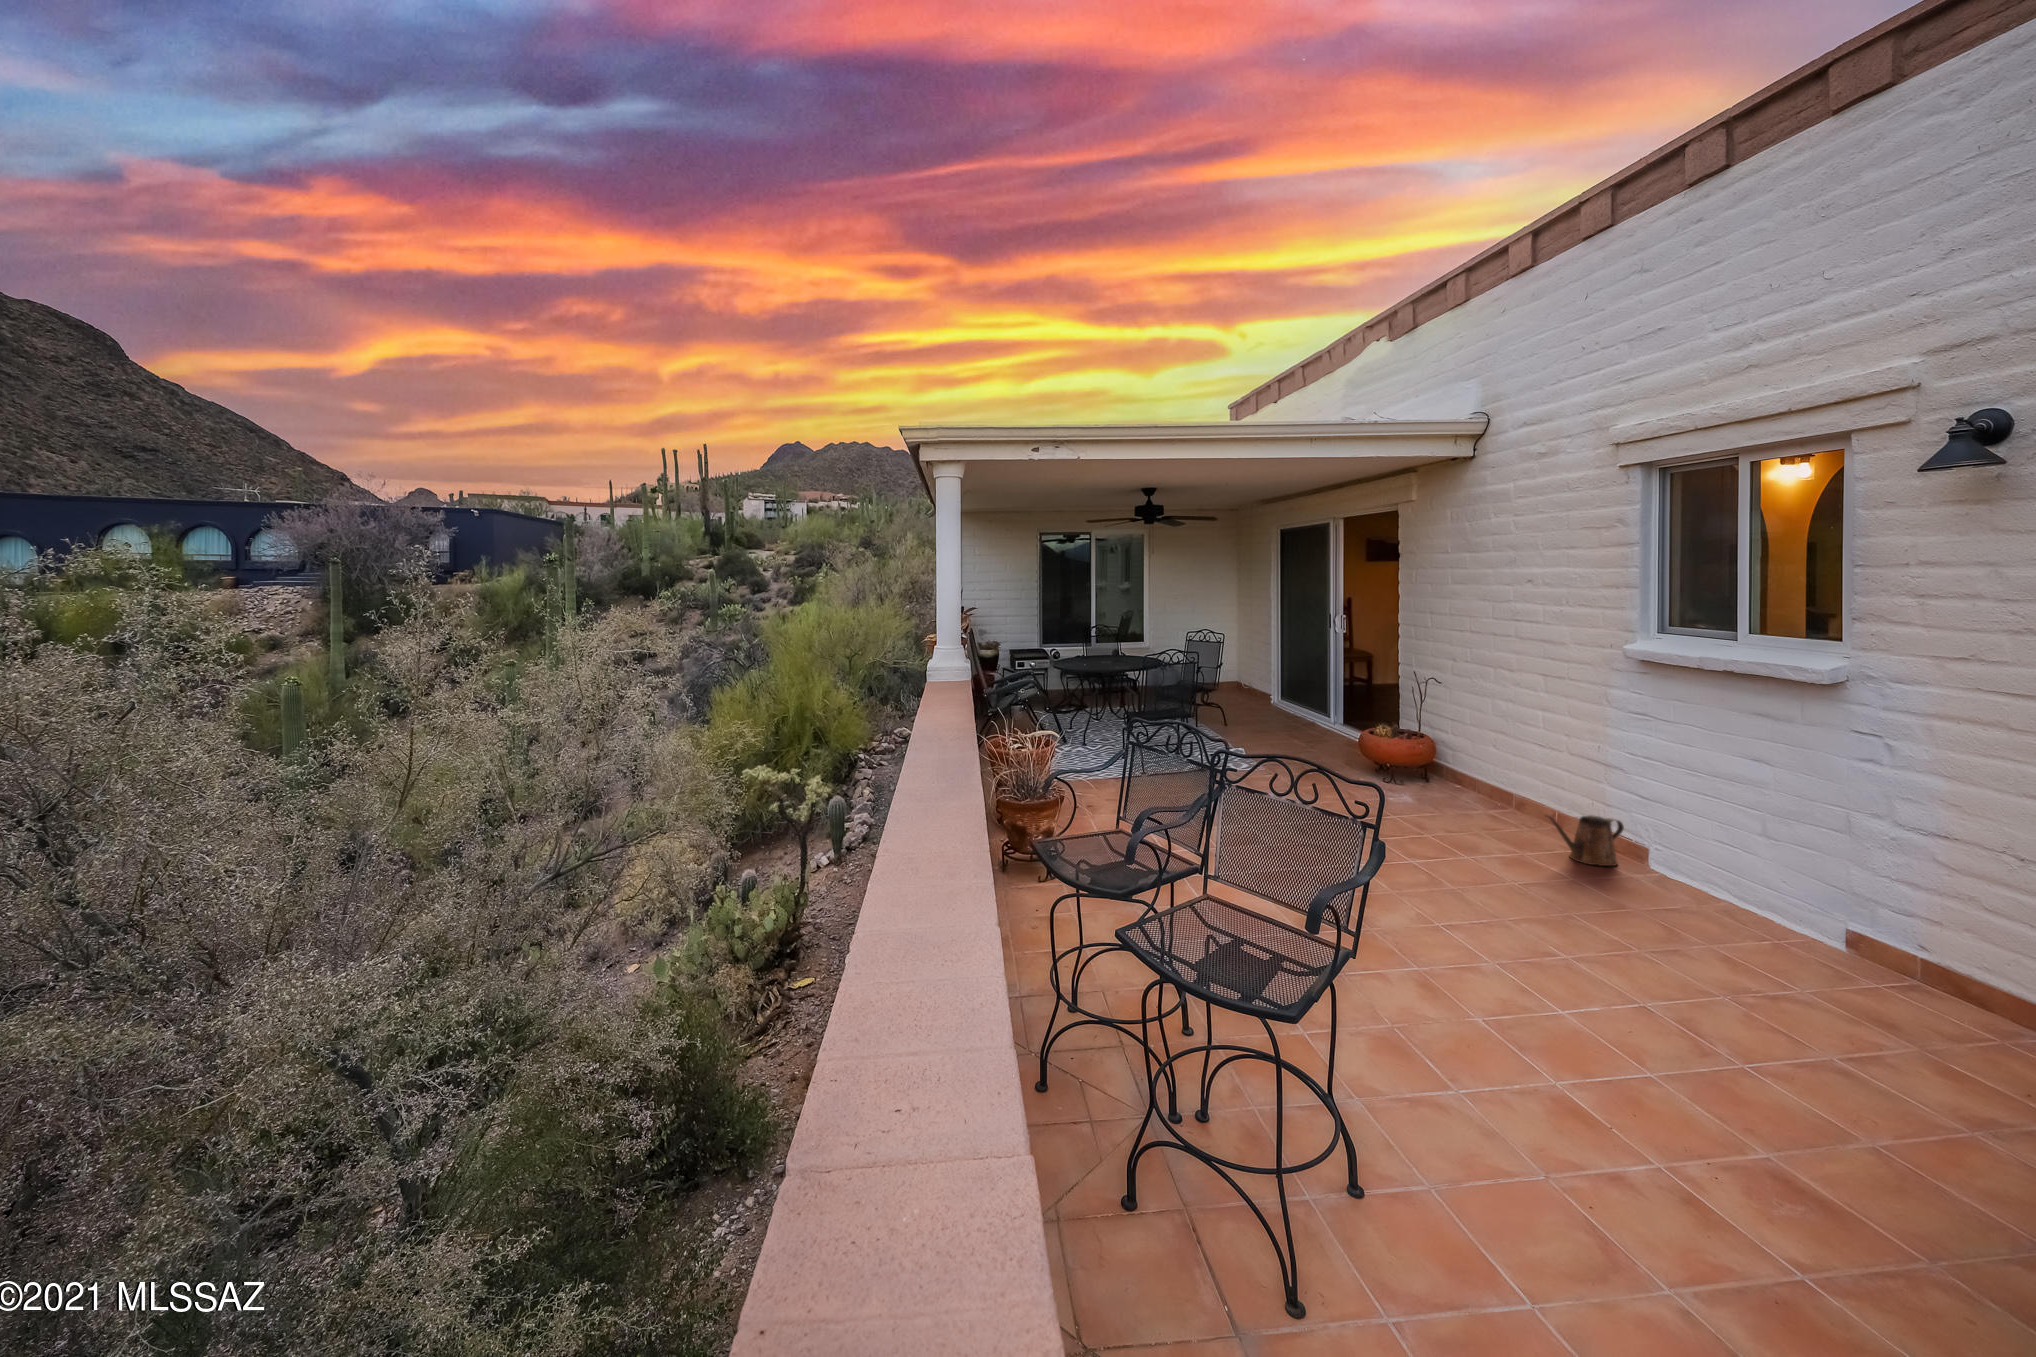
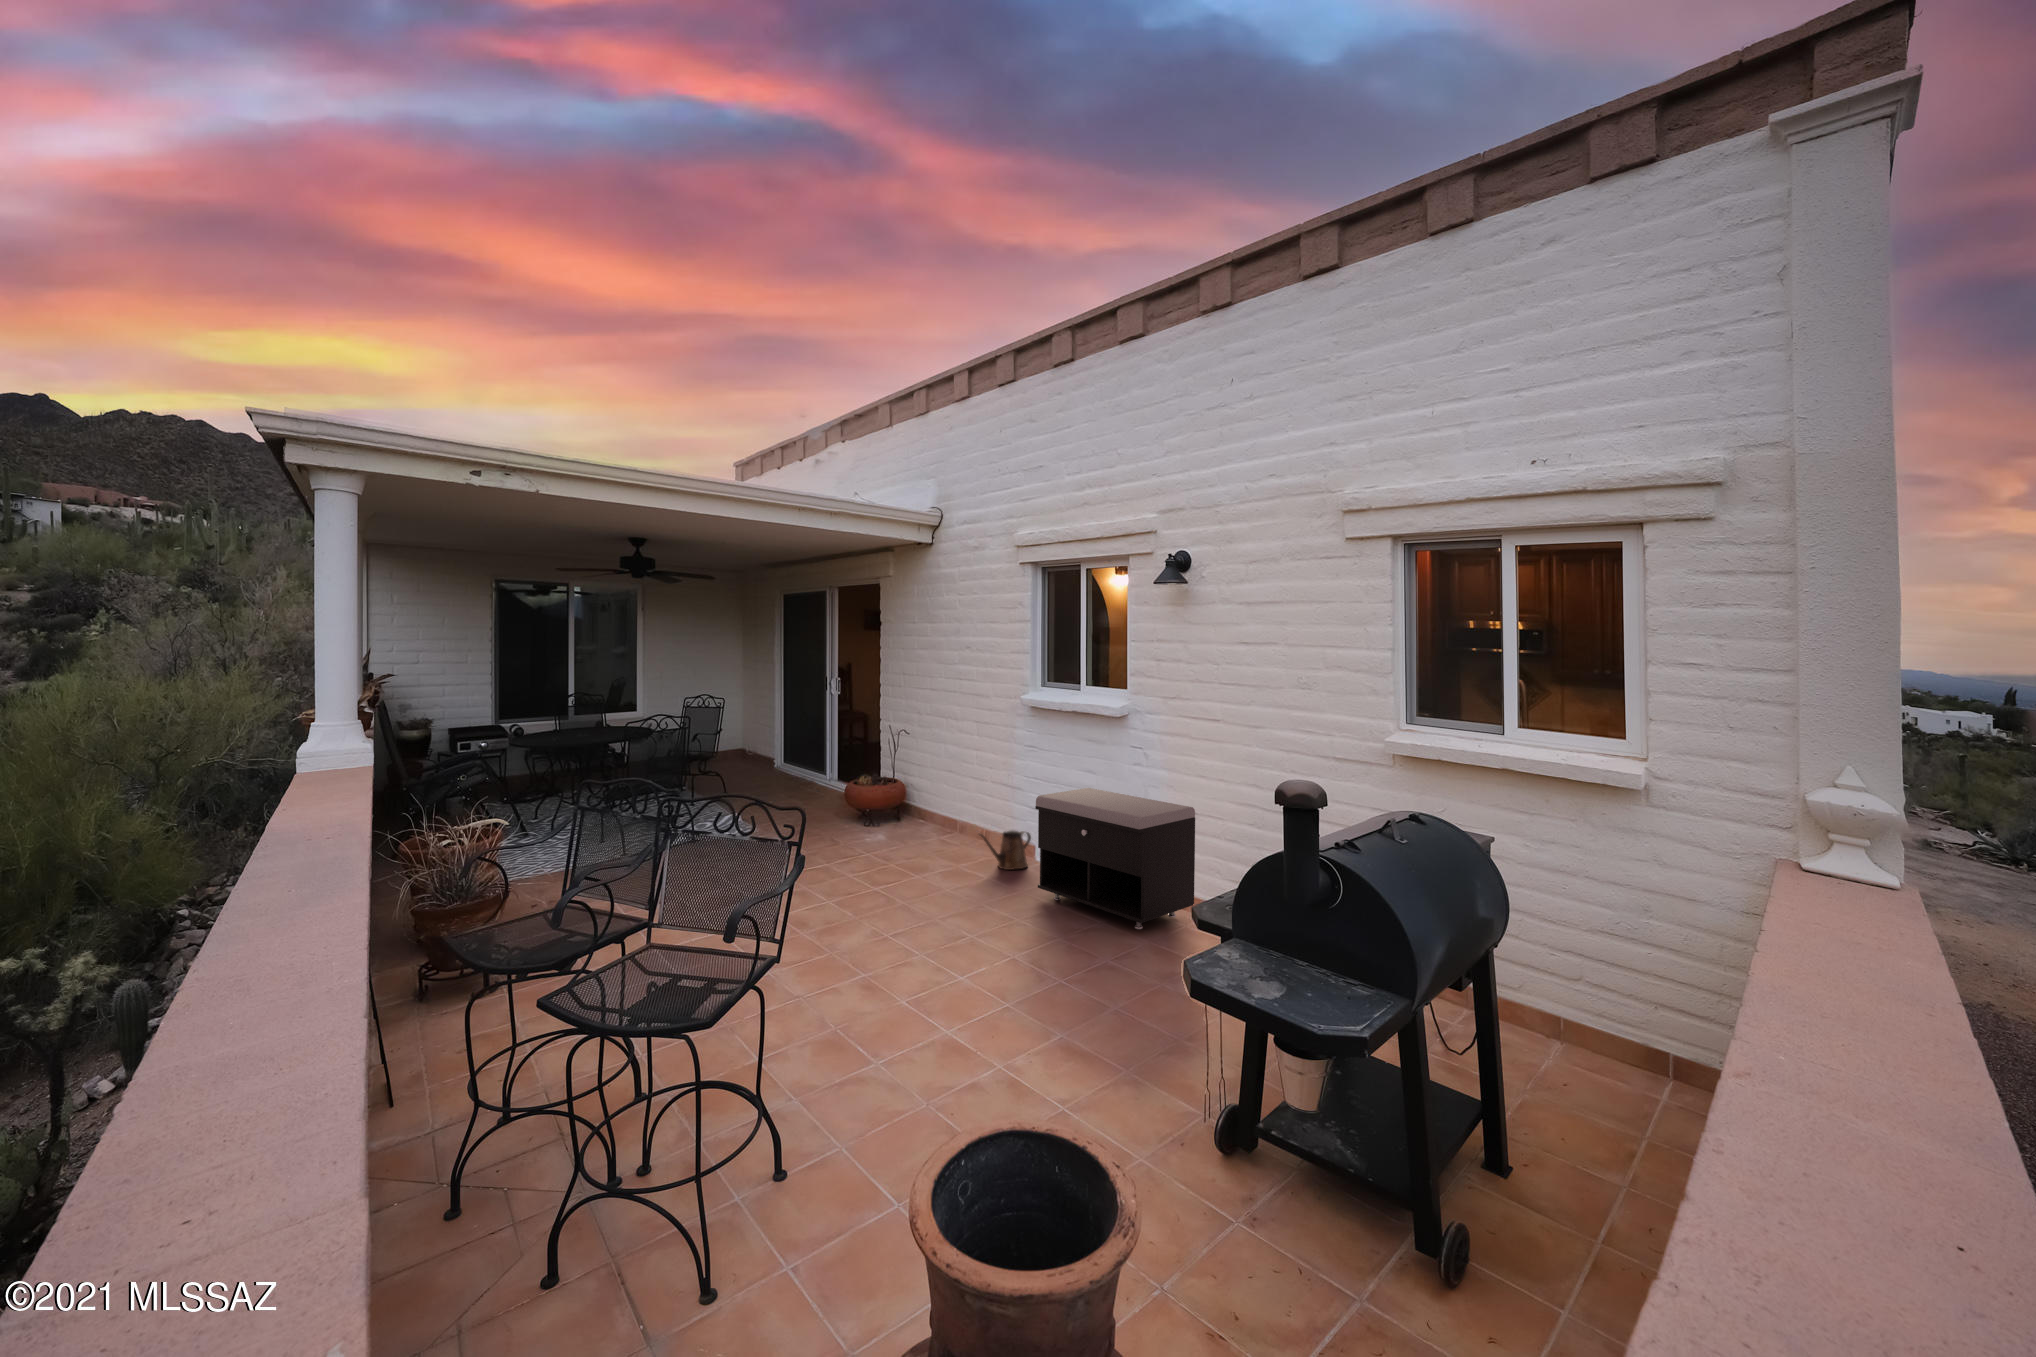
storage bench: none [1647,780,2007,1007] -> present [1035,788,1195,929]

